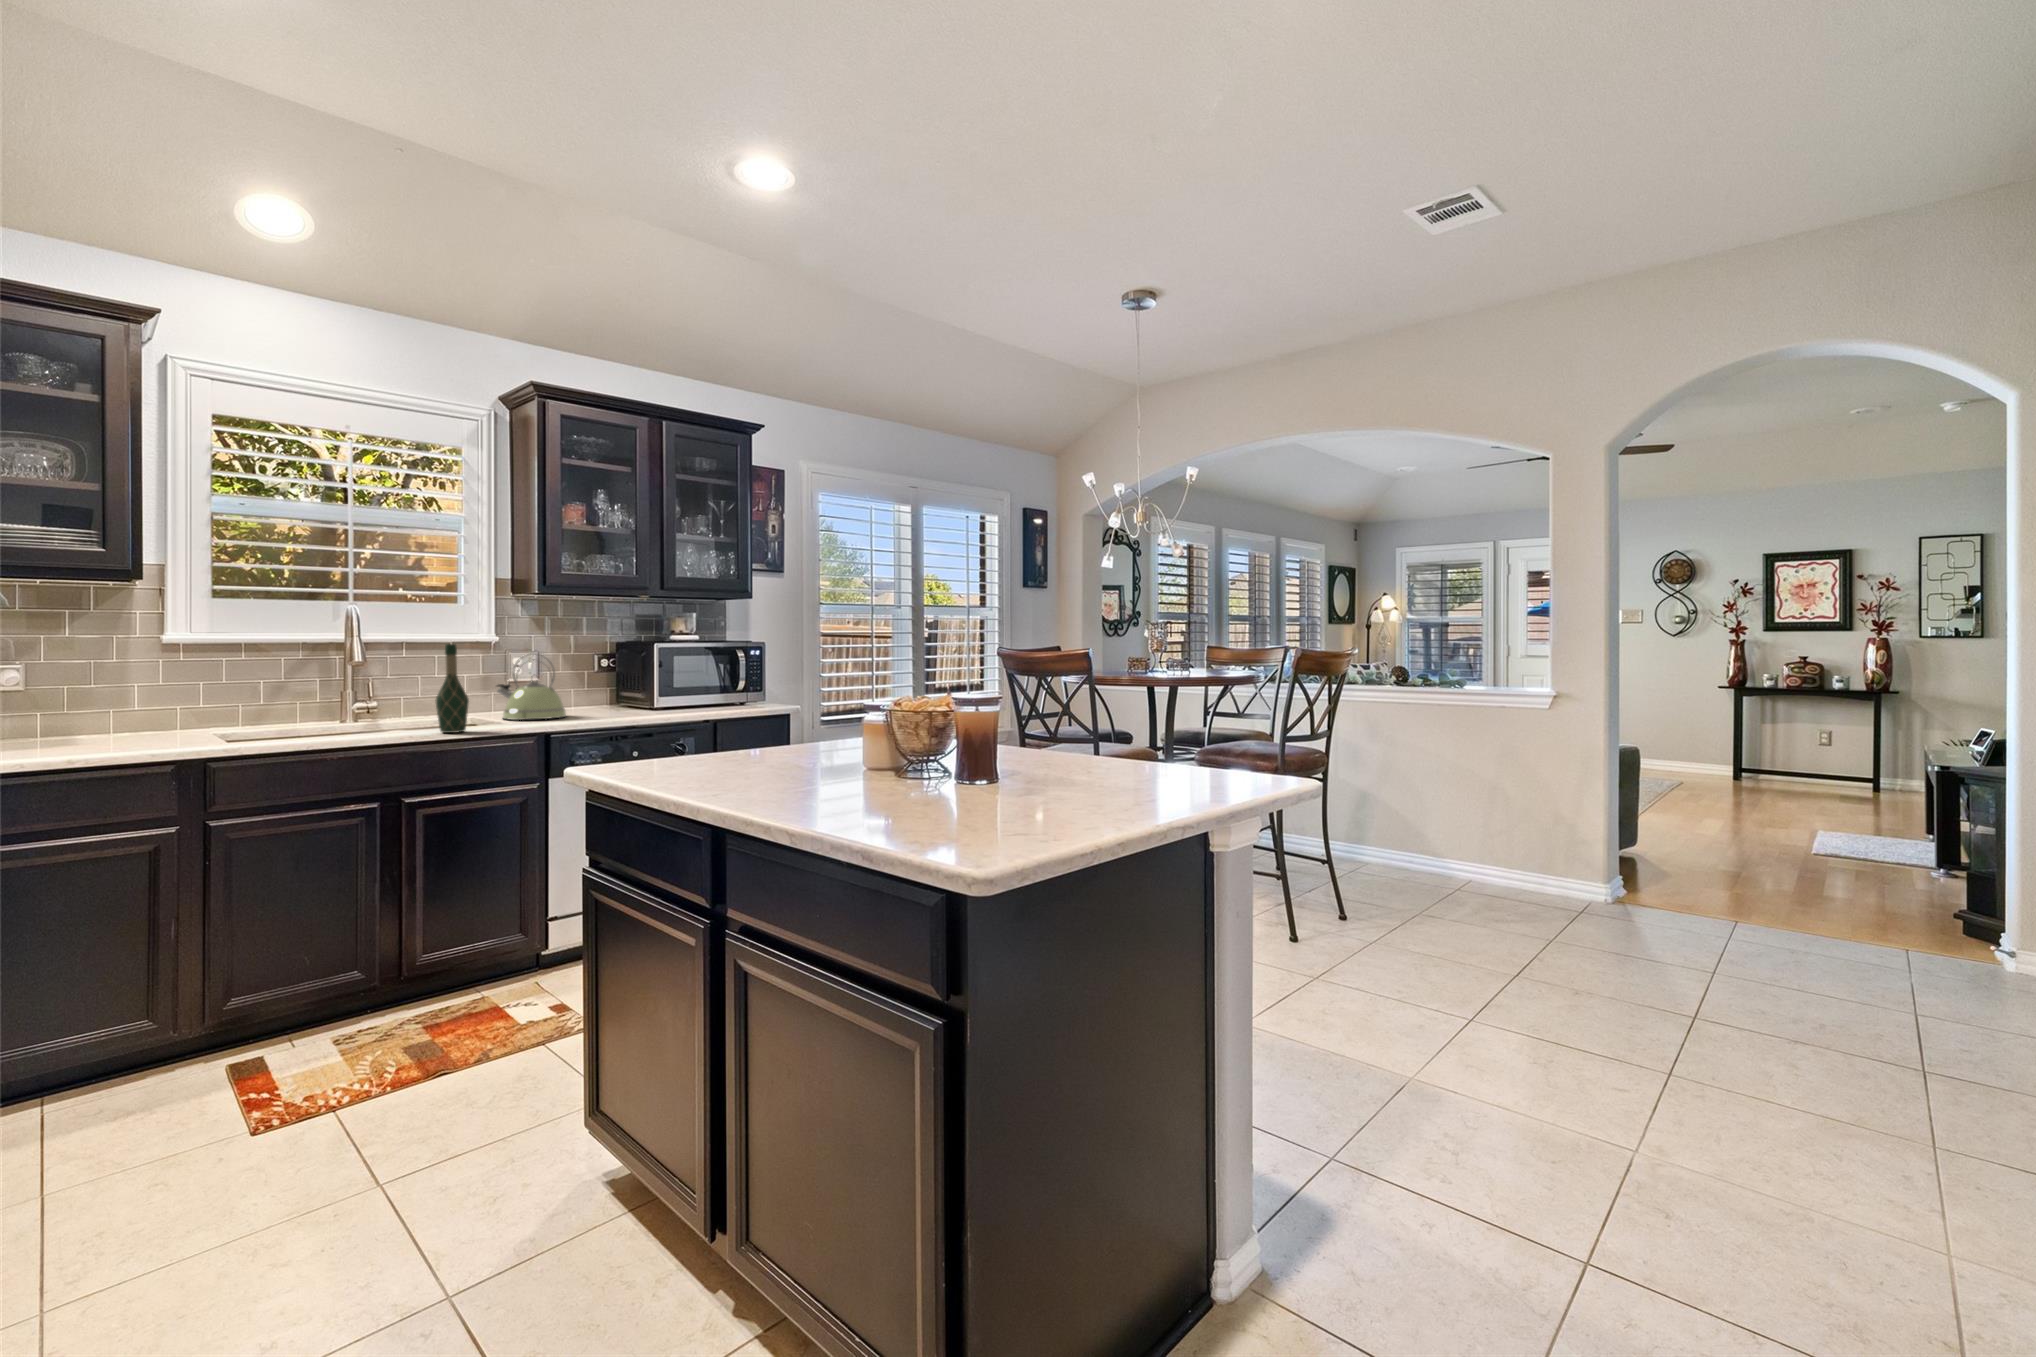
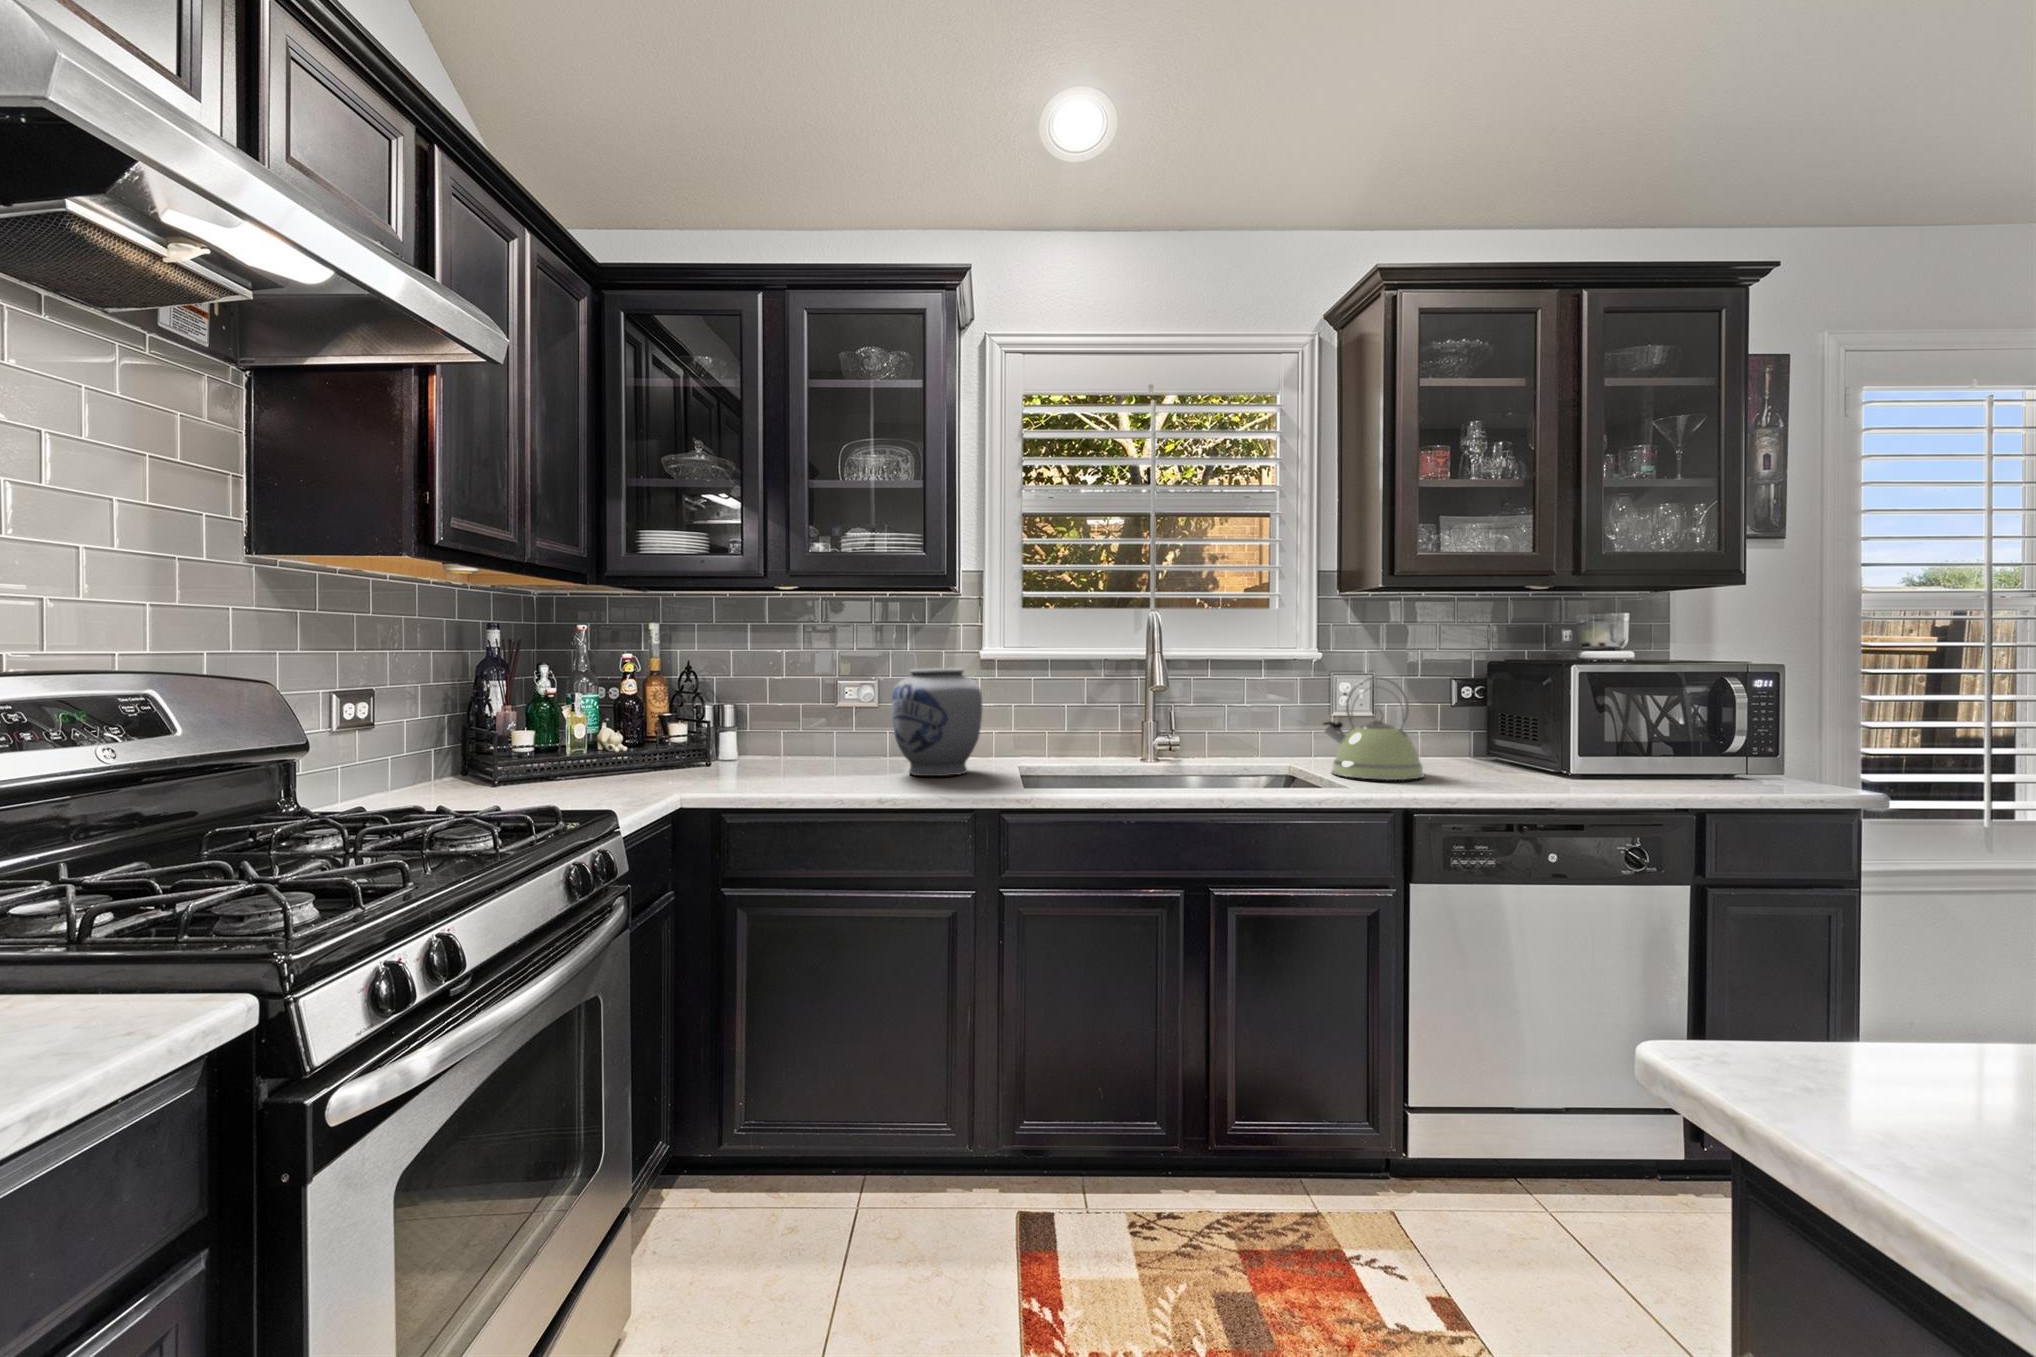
wine bottle: present [435,644,469,733] -> none [1250,663,1295,798]
vase: none [61,649,173,743] -> present [892,668,982,776]

